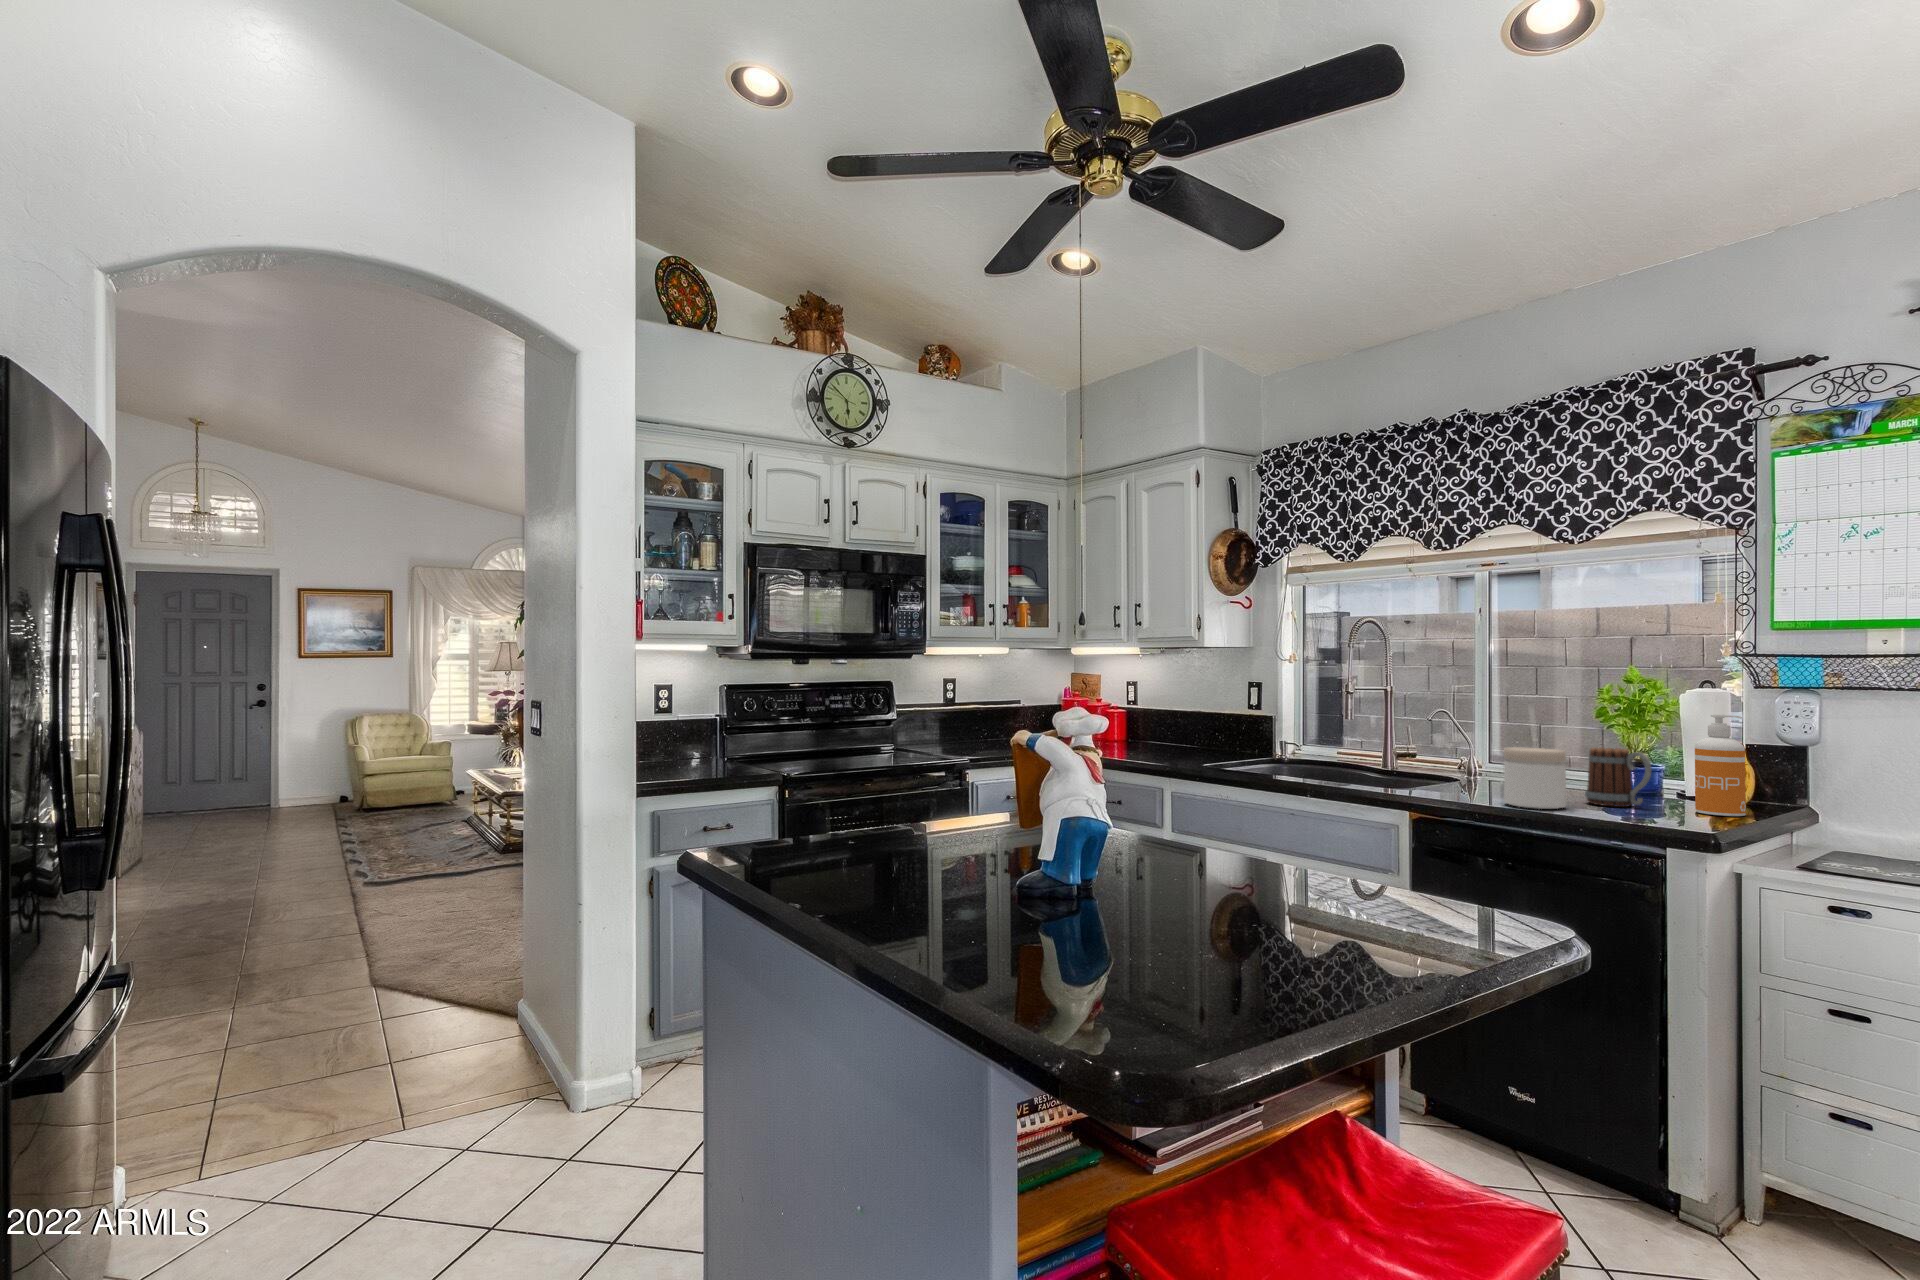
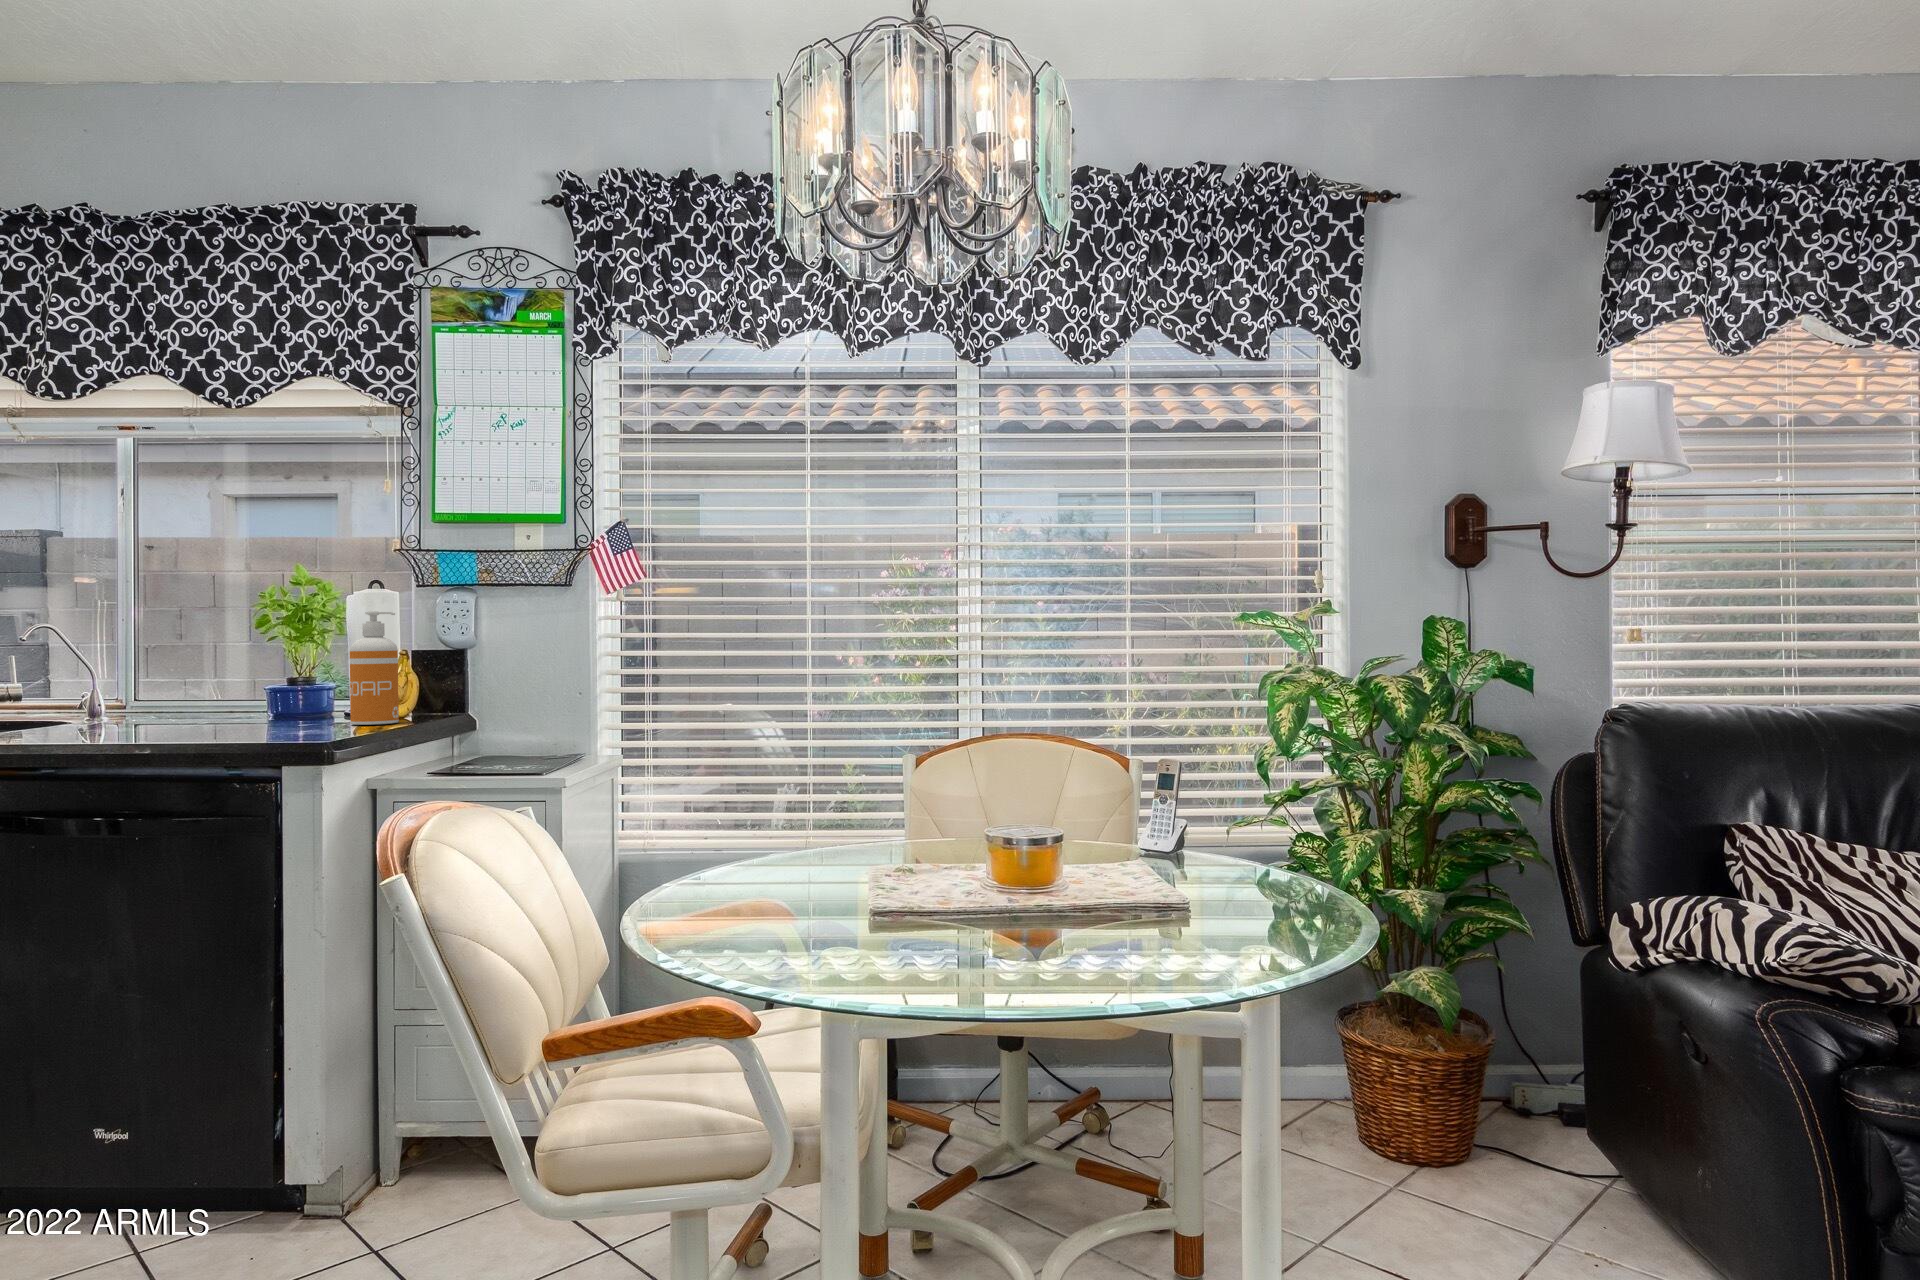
jar: present [1504,747,1566,809] -> none [118,662,201,738]
mug: present [1585,748,1652,807] -> none [231,658,303,729]

